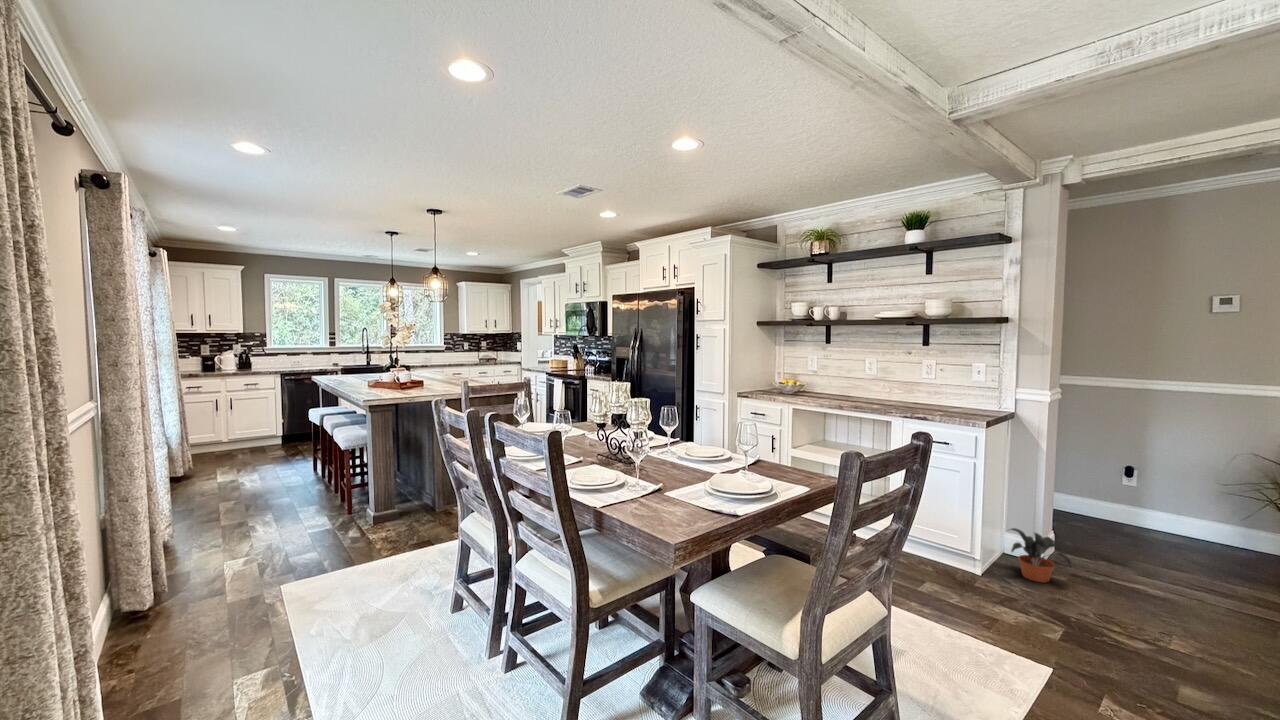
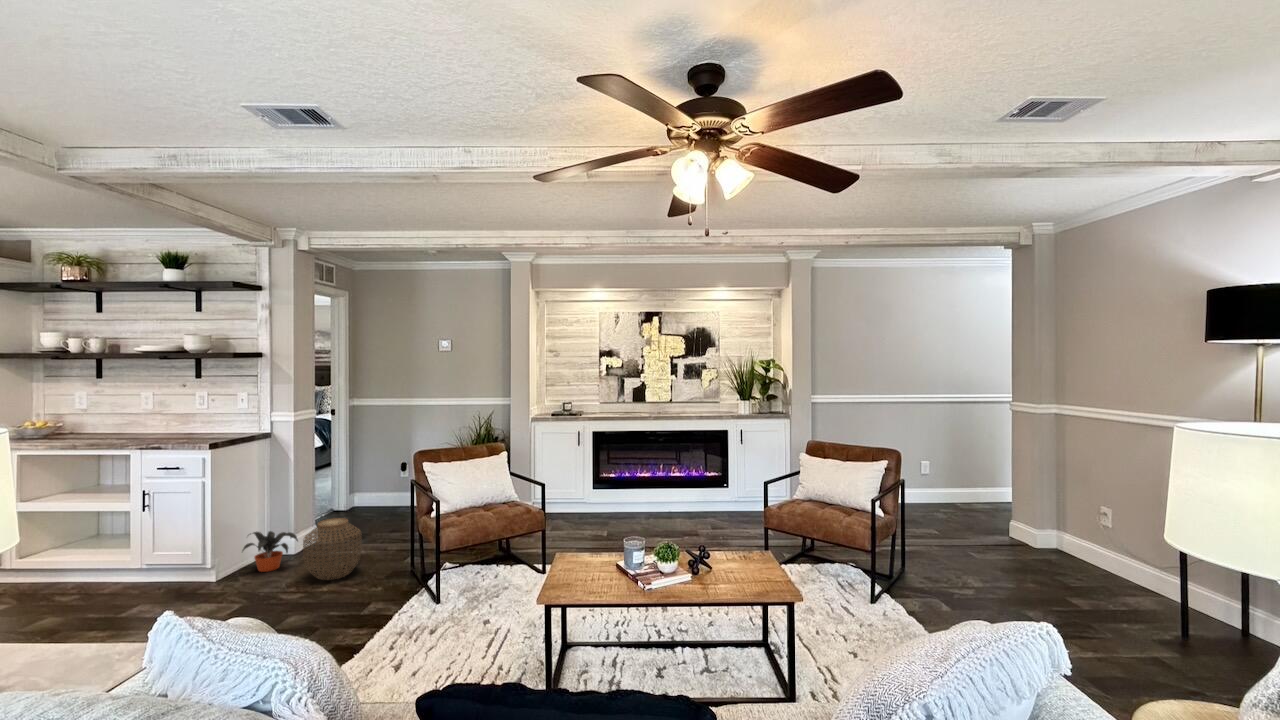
woven basket: none [1114,543,1215,633] -> present [303,518,362,580]

